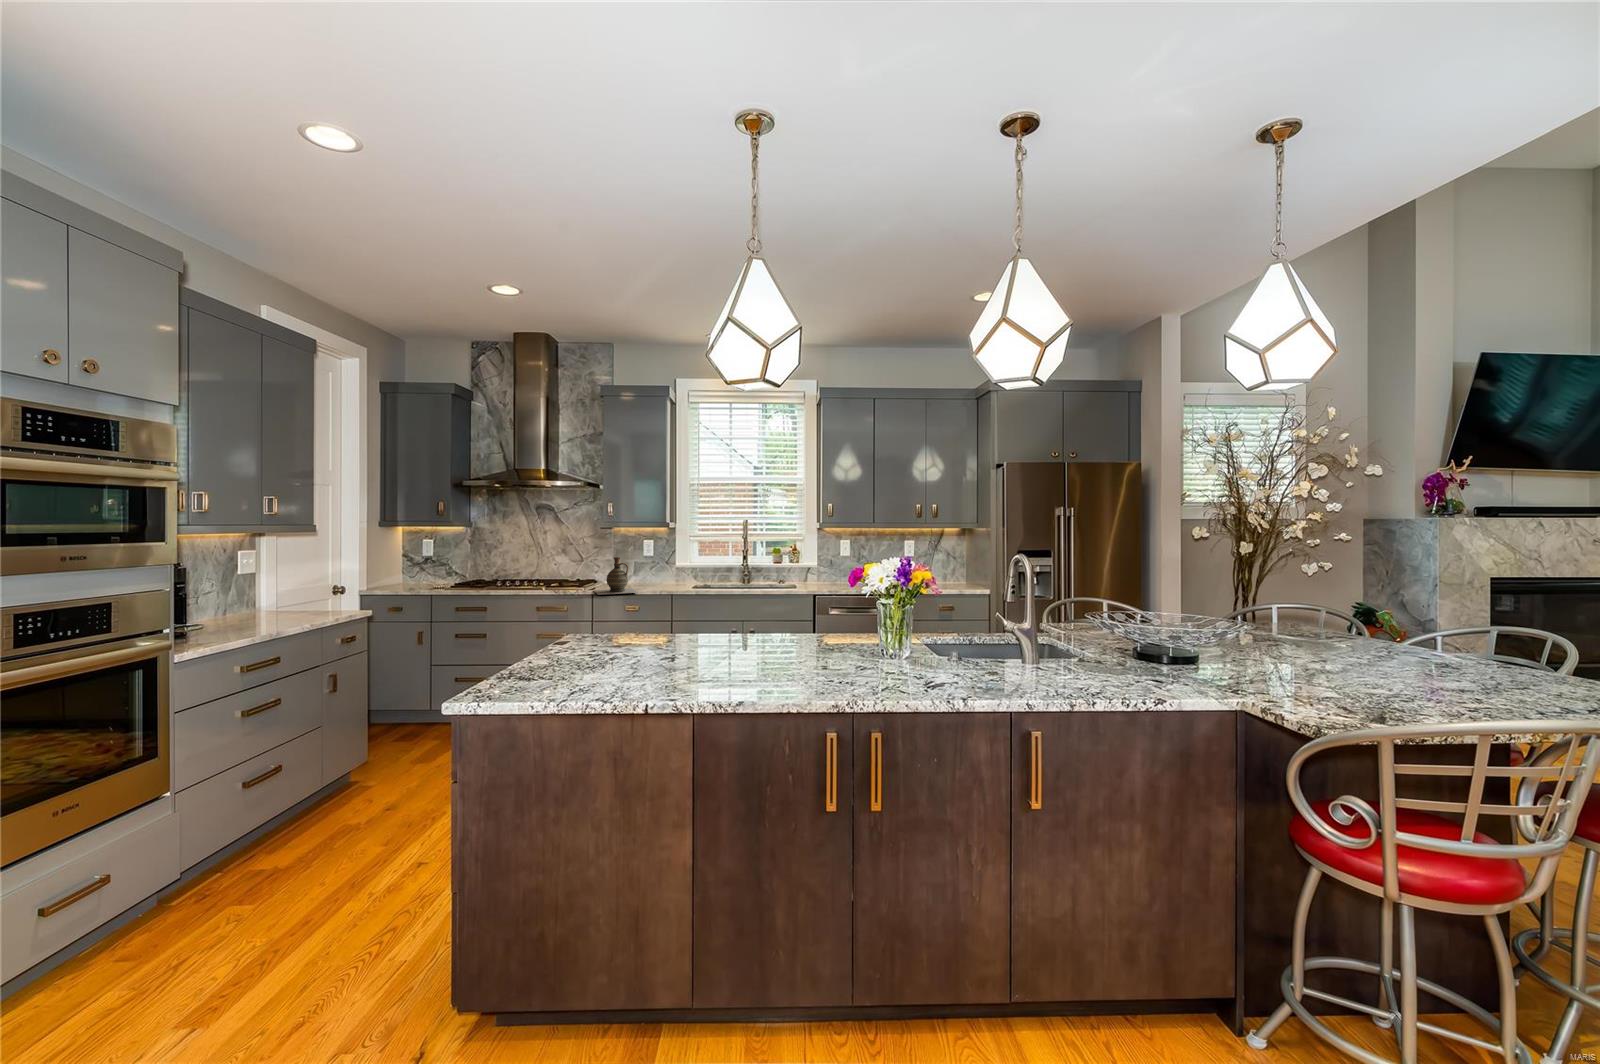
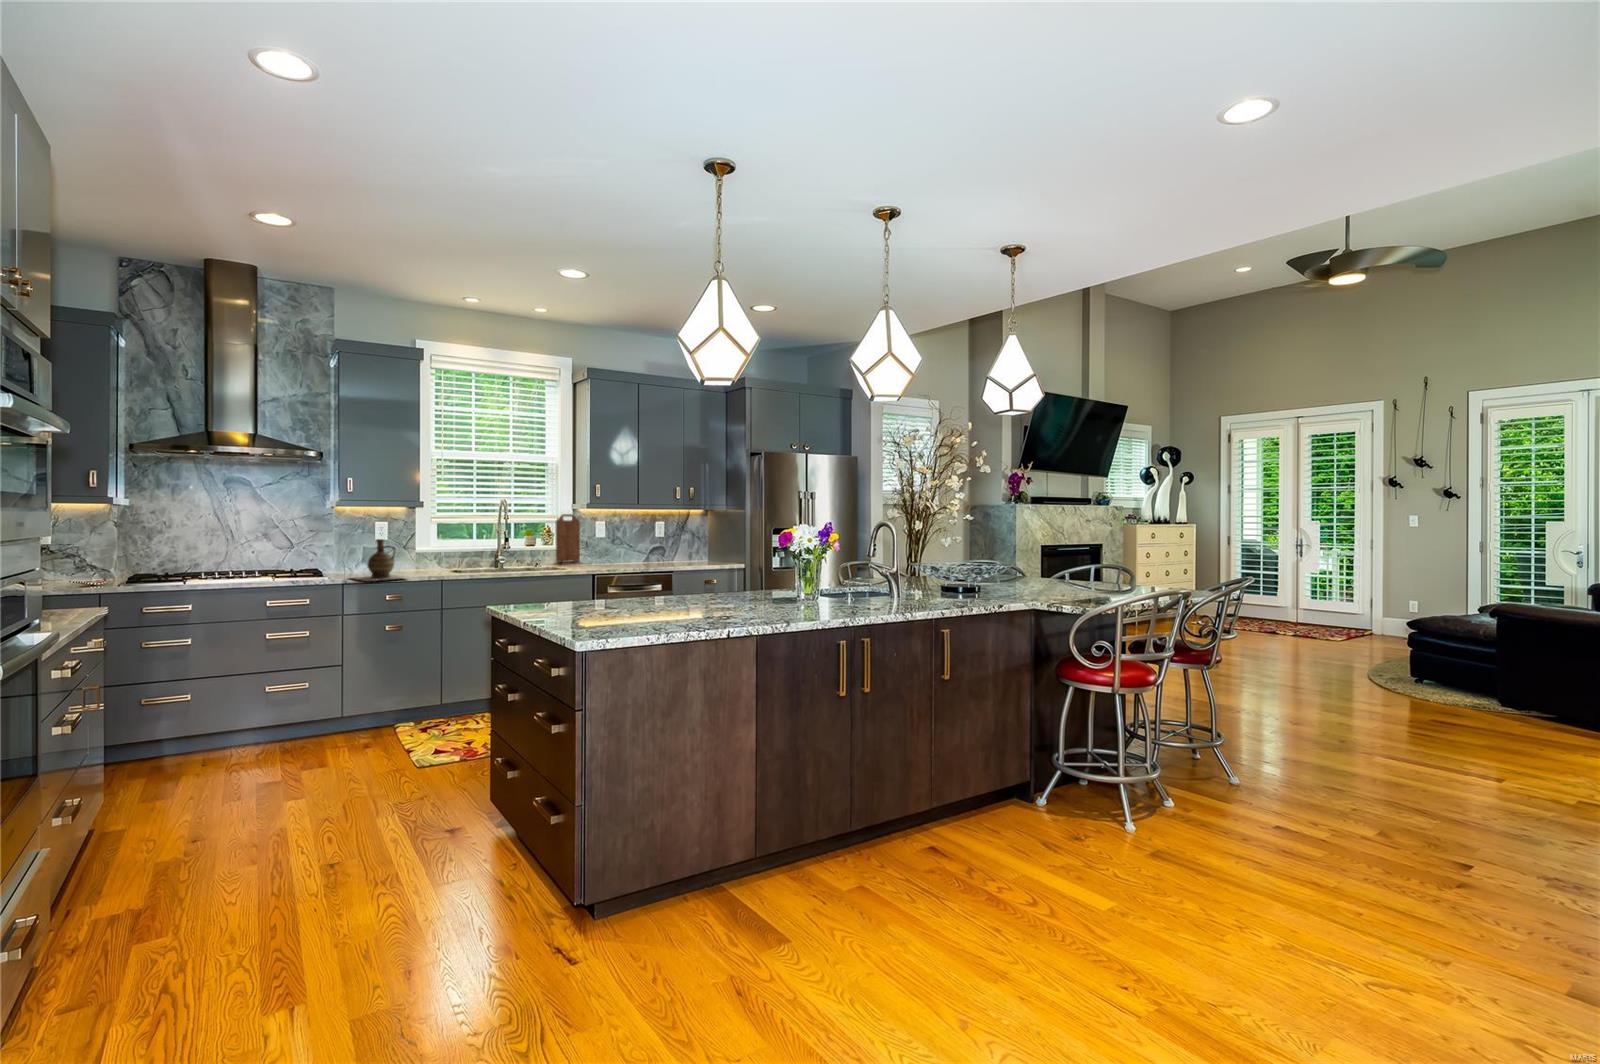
cutting board: none [801,533,827,580] -> present [556,514,580,562]

